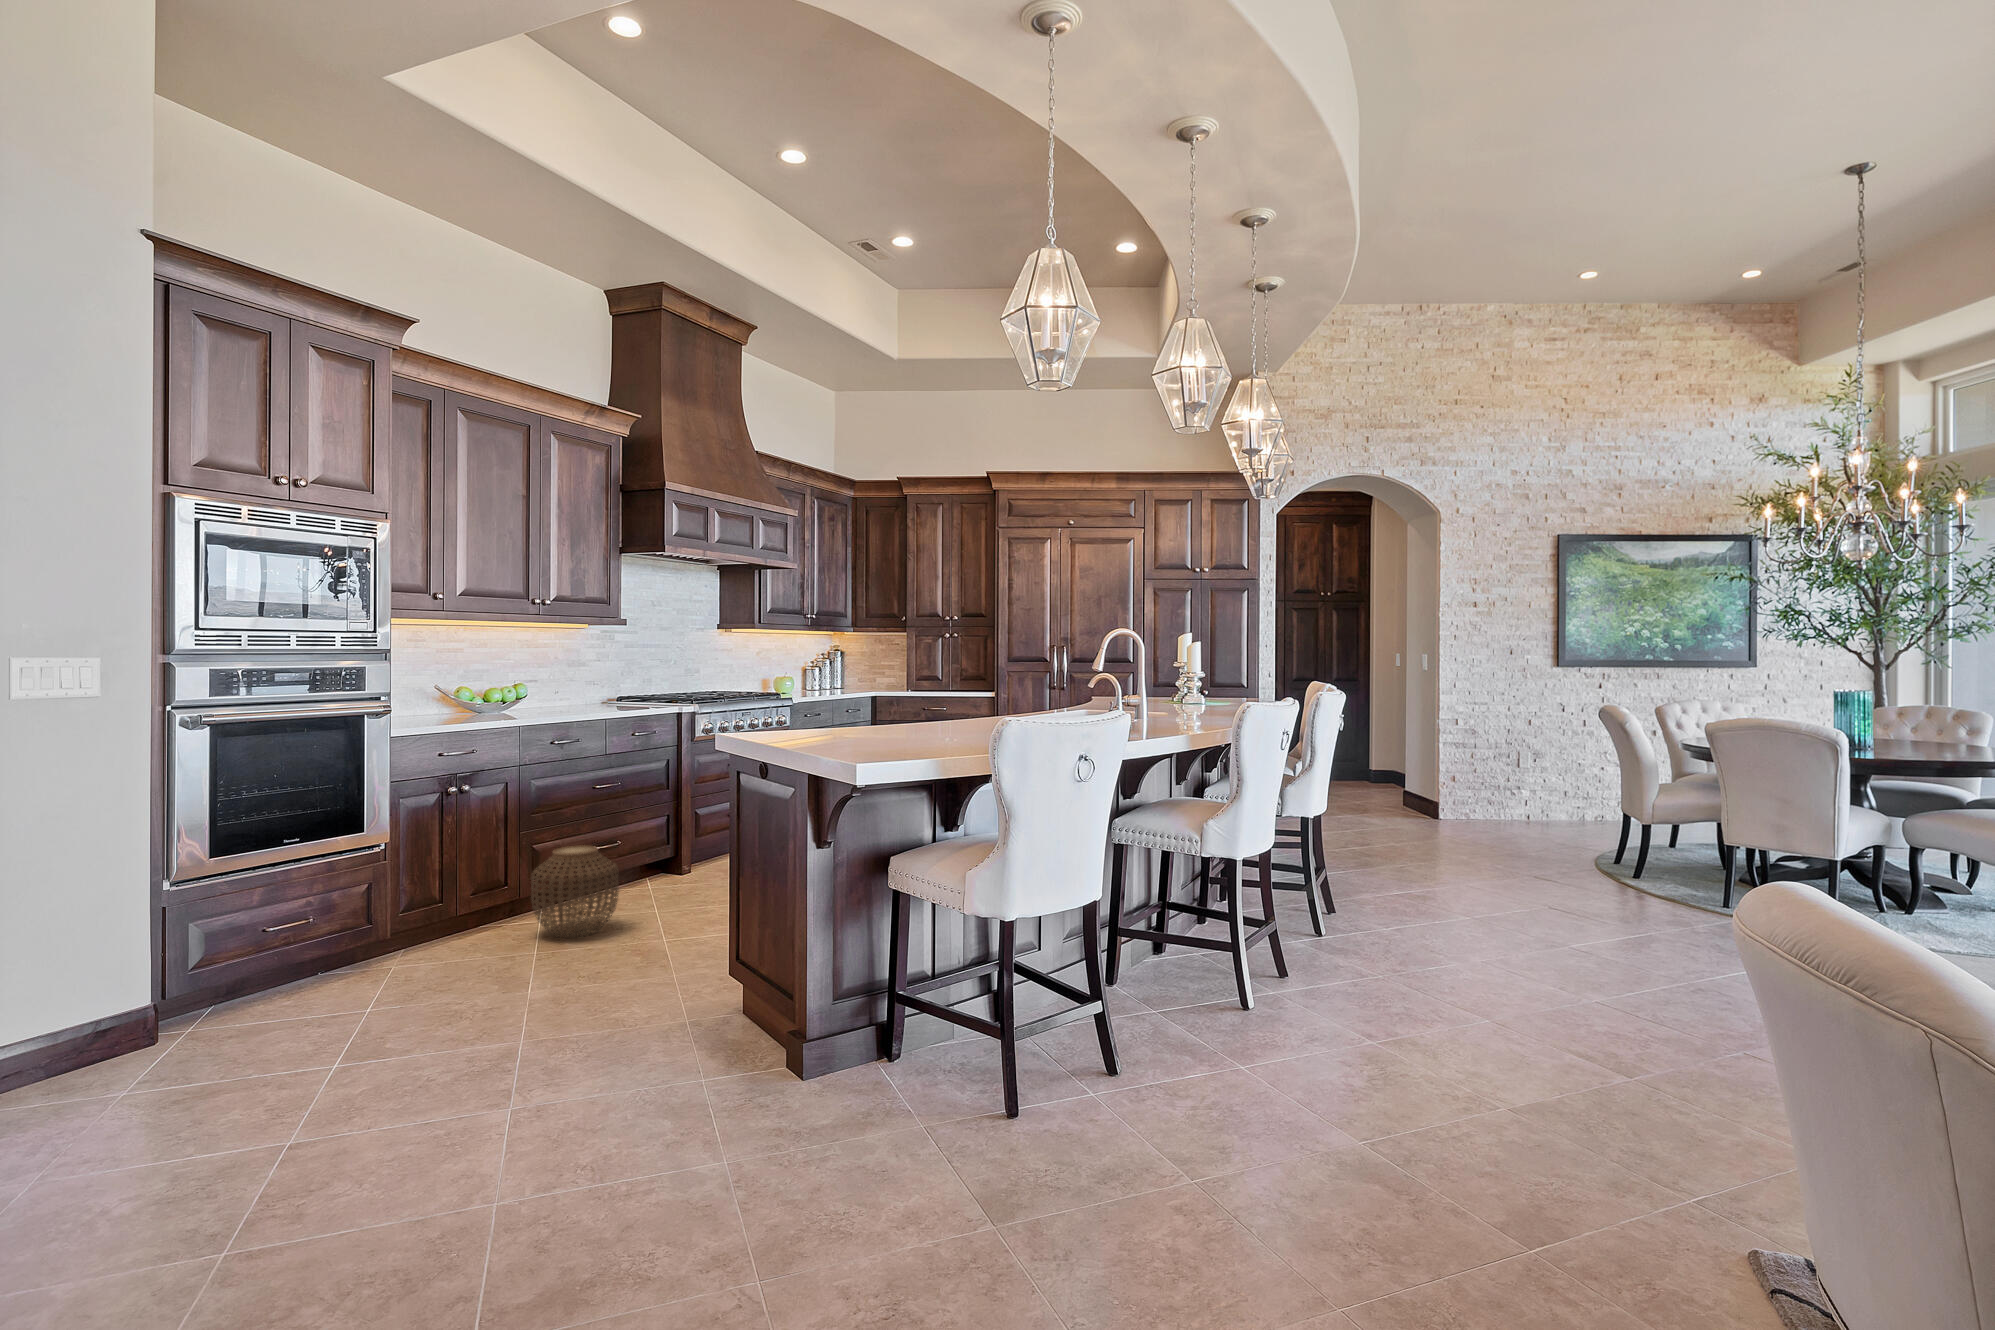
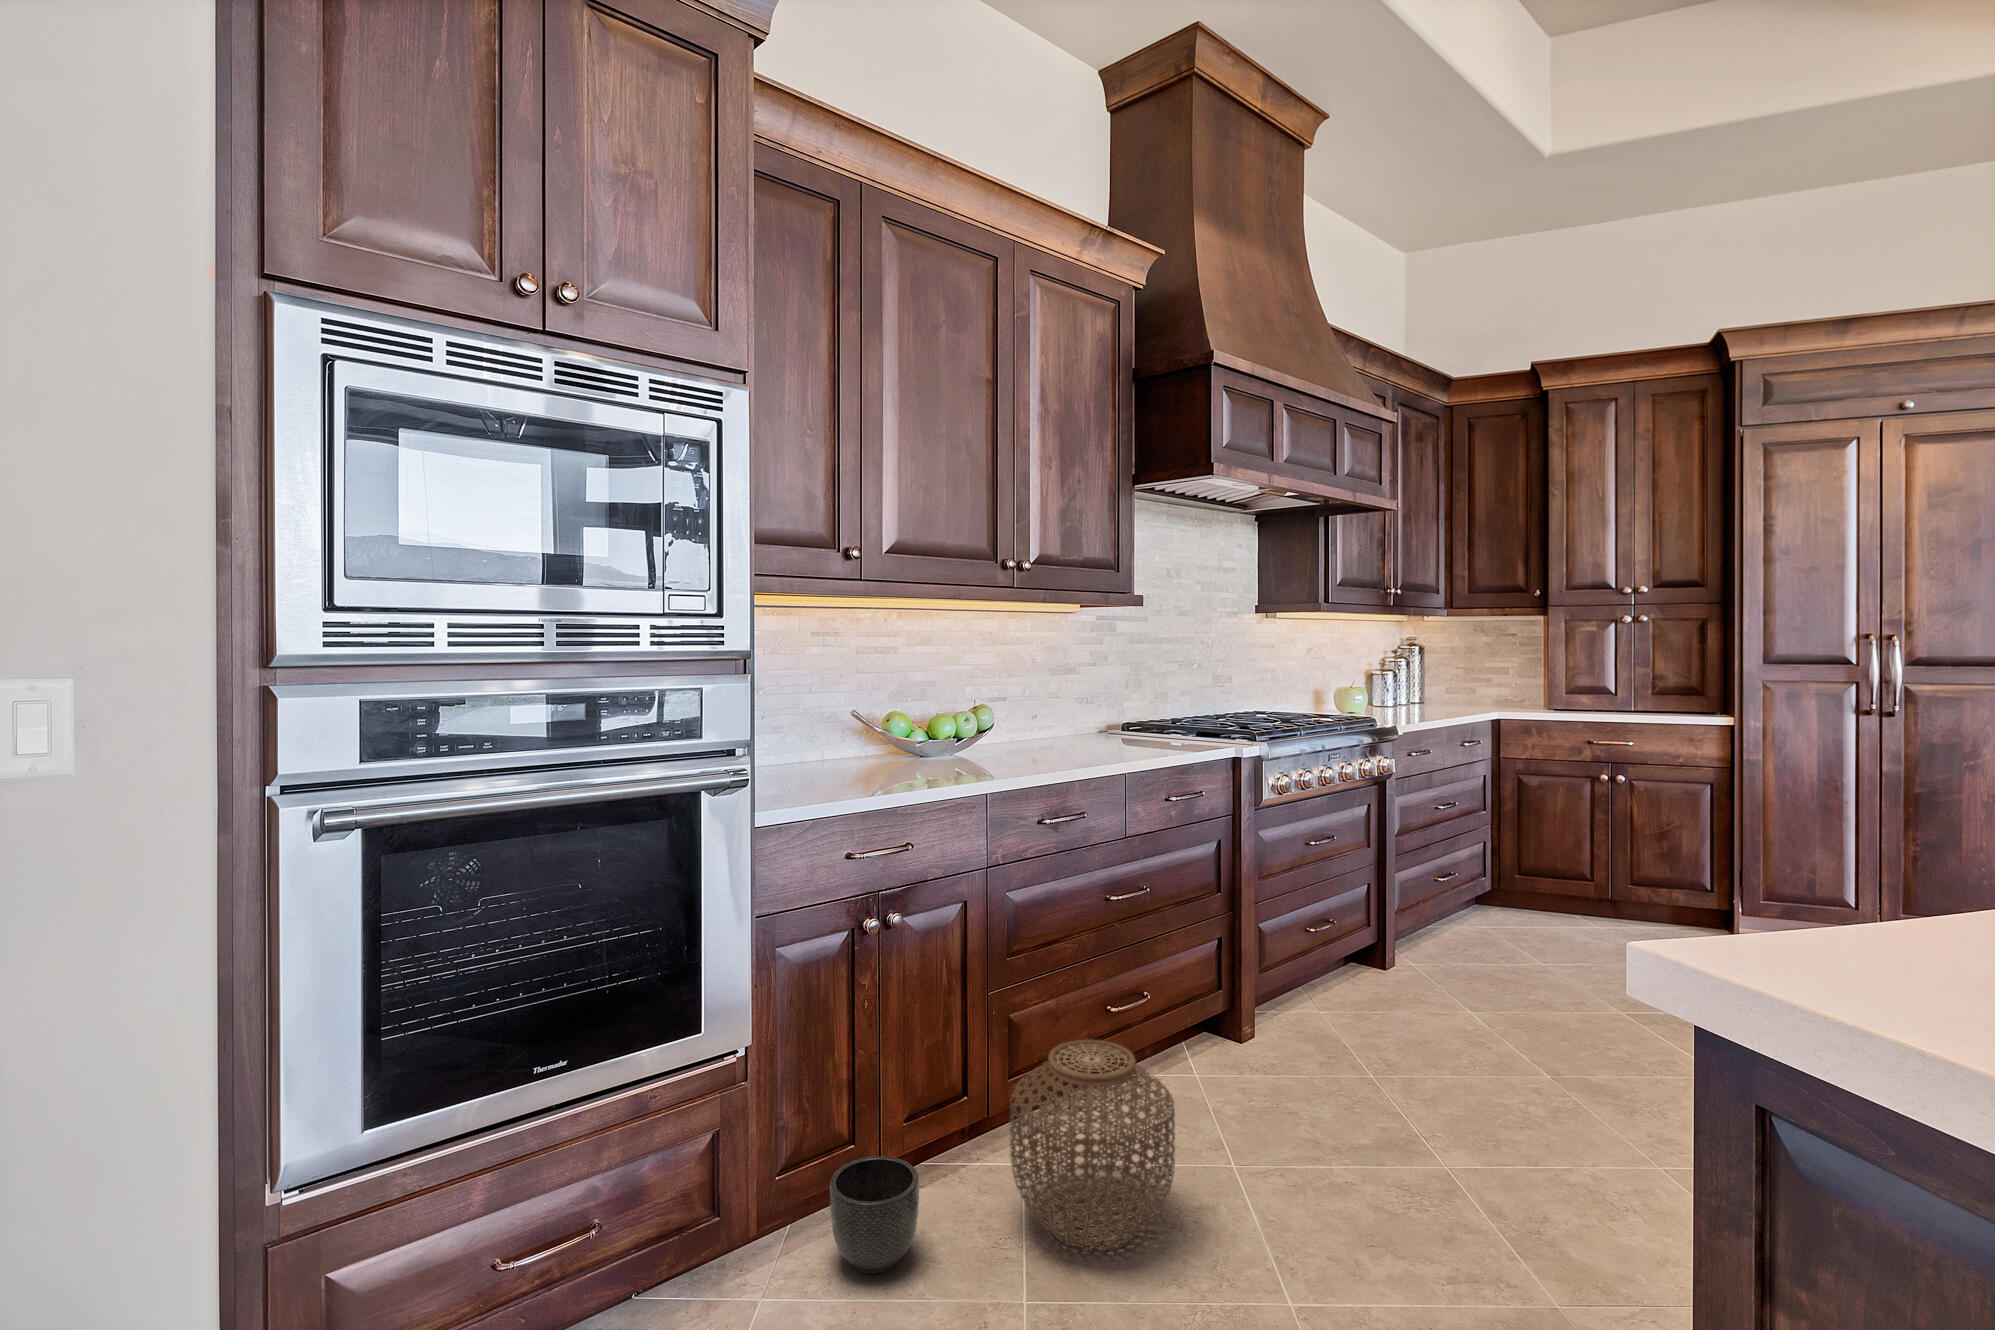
planter: none [432,906,481,955] -> present [830,1156,919,1274]

